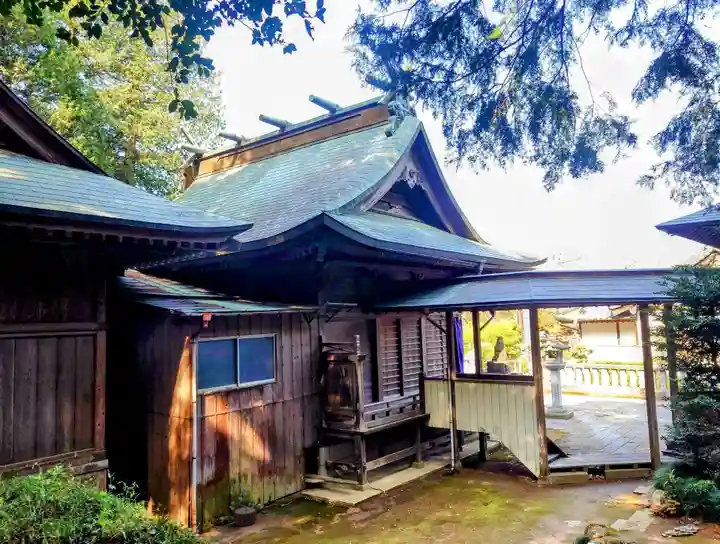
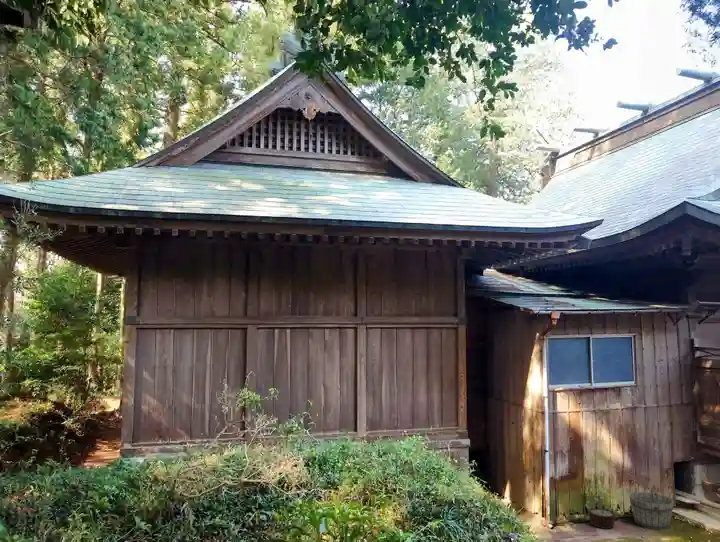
wooden bucket: none [269,476,306,514] -> present [629,488,674,529]

